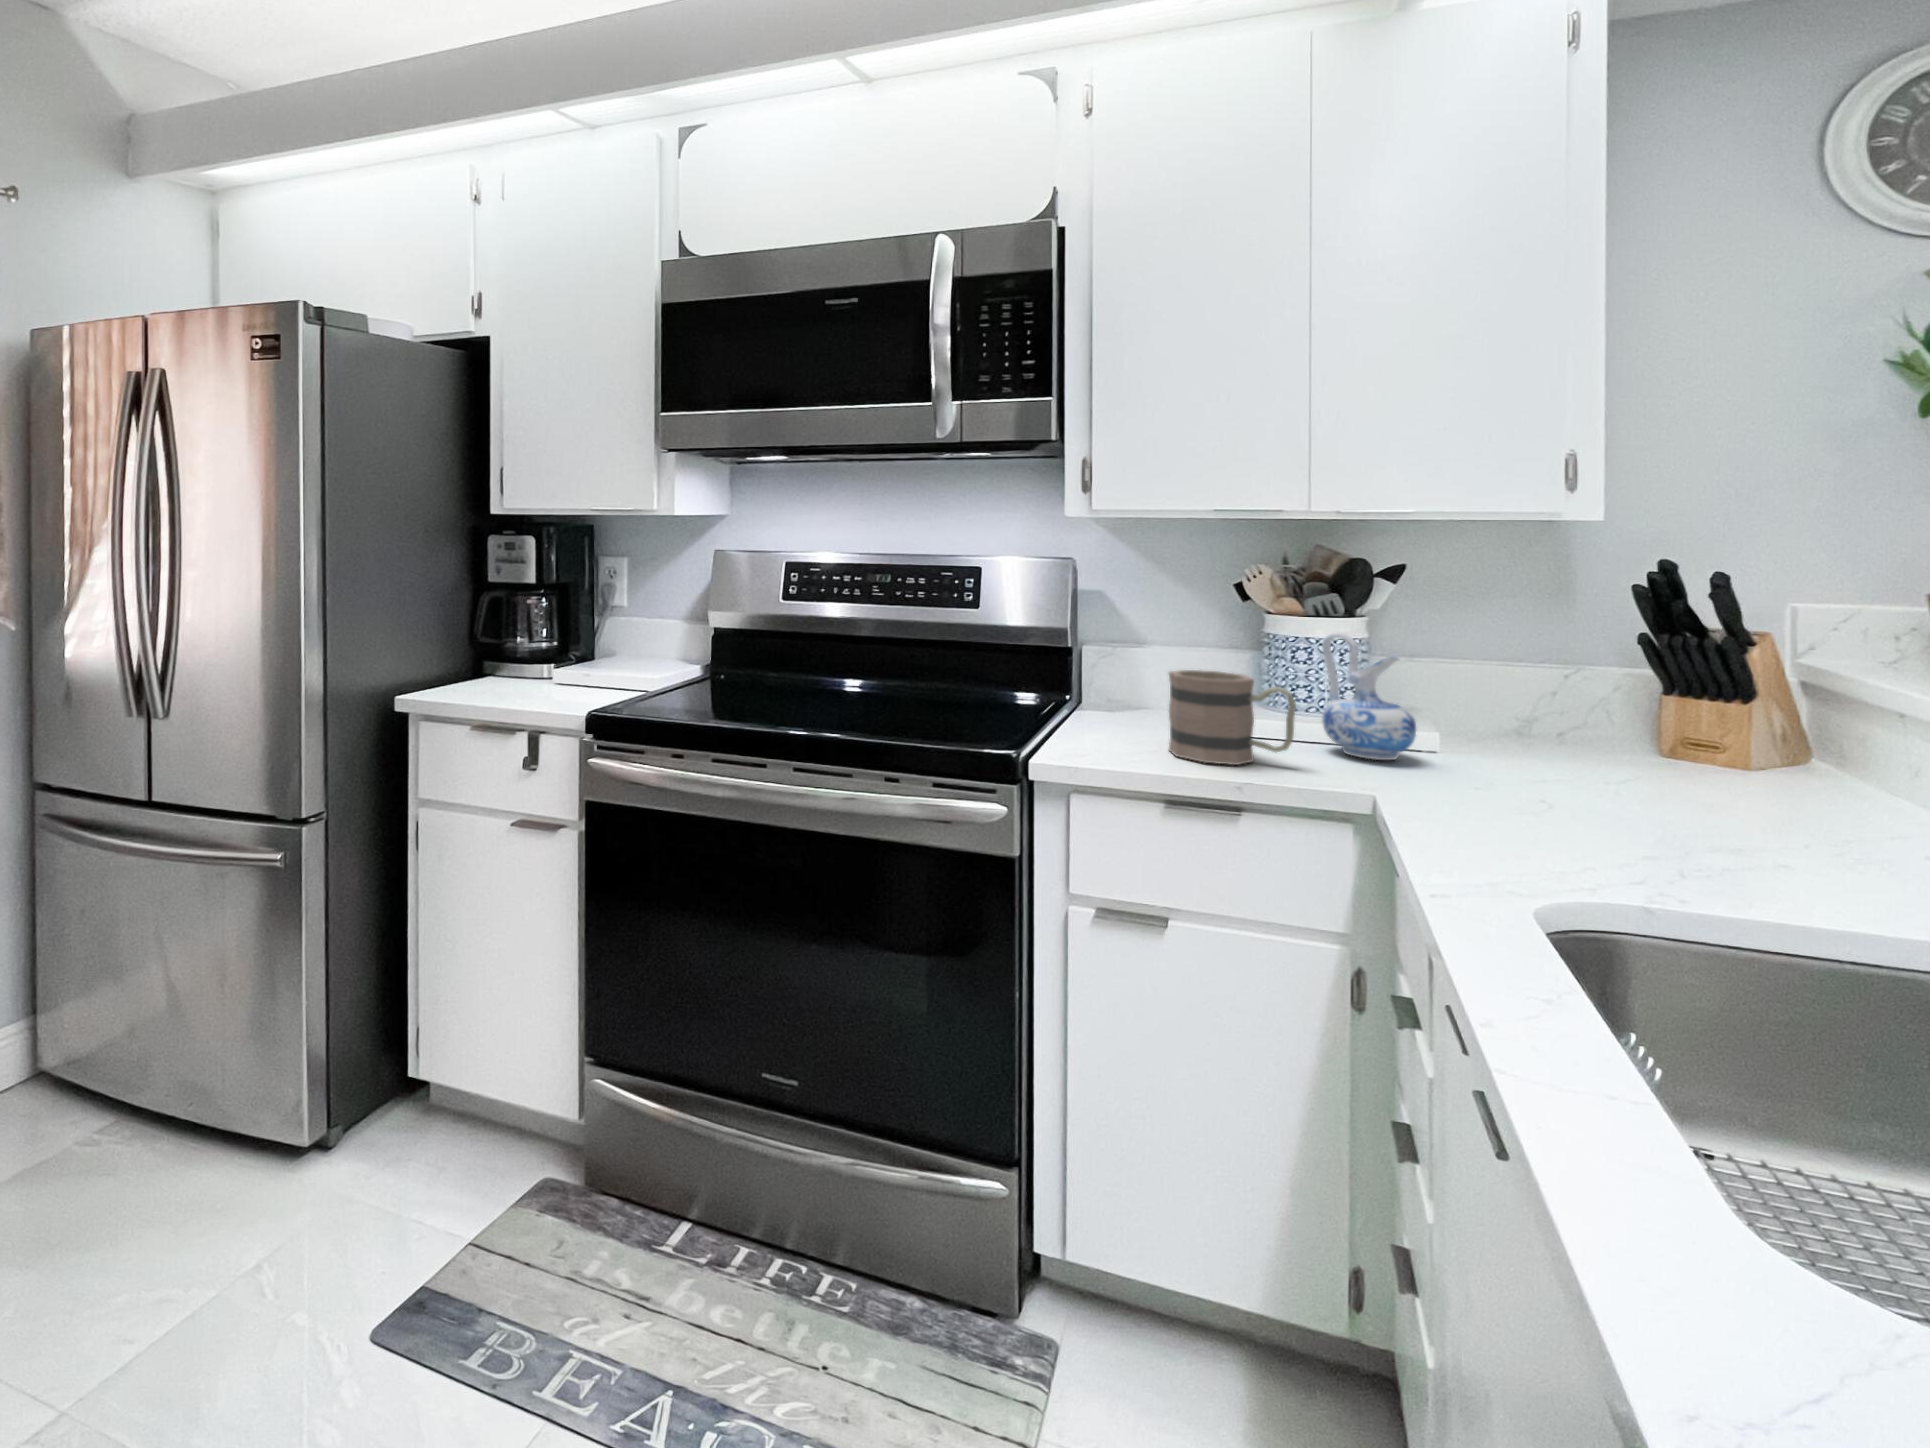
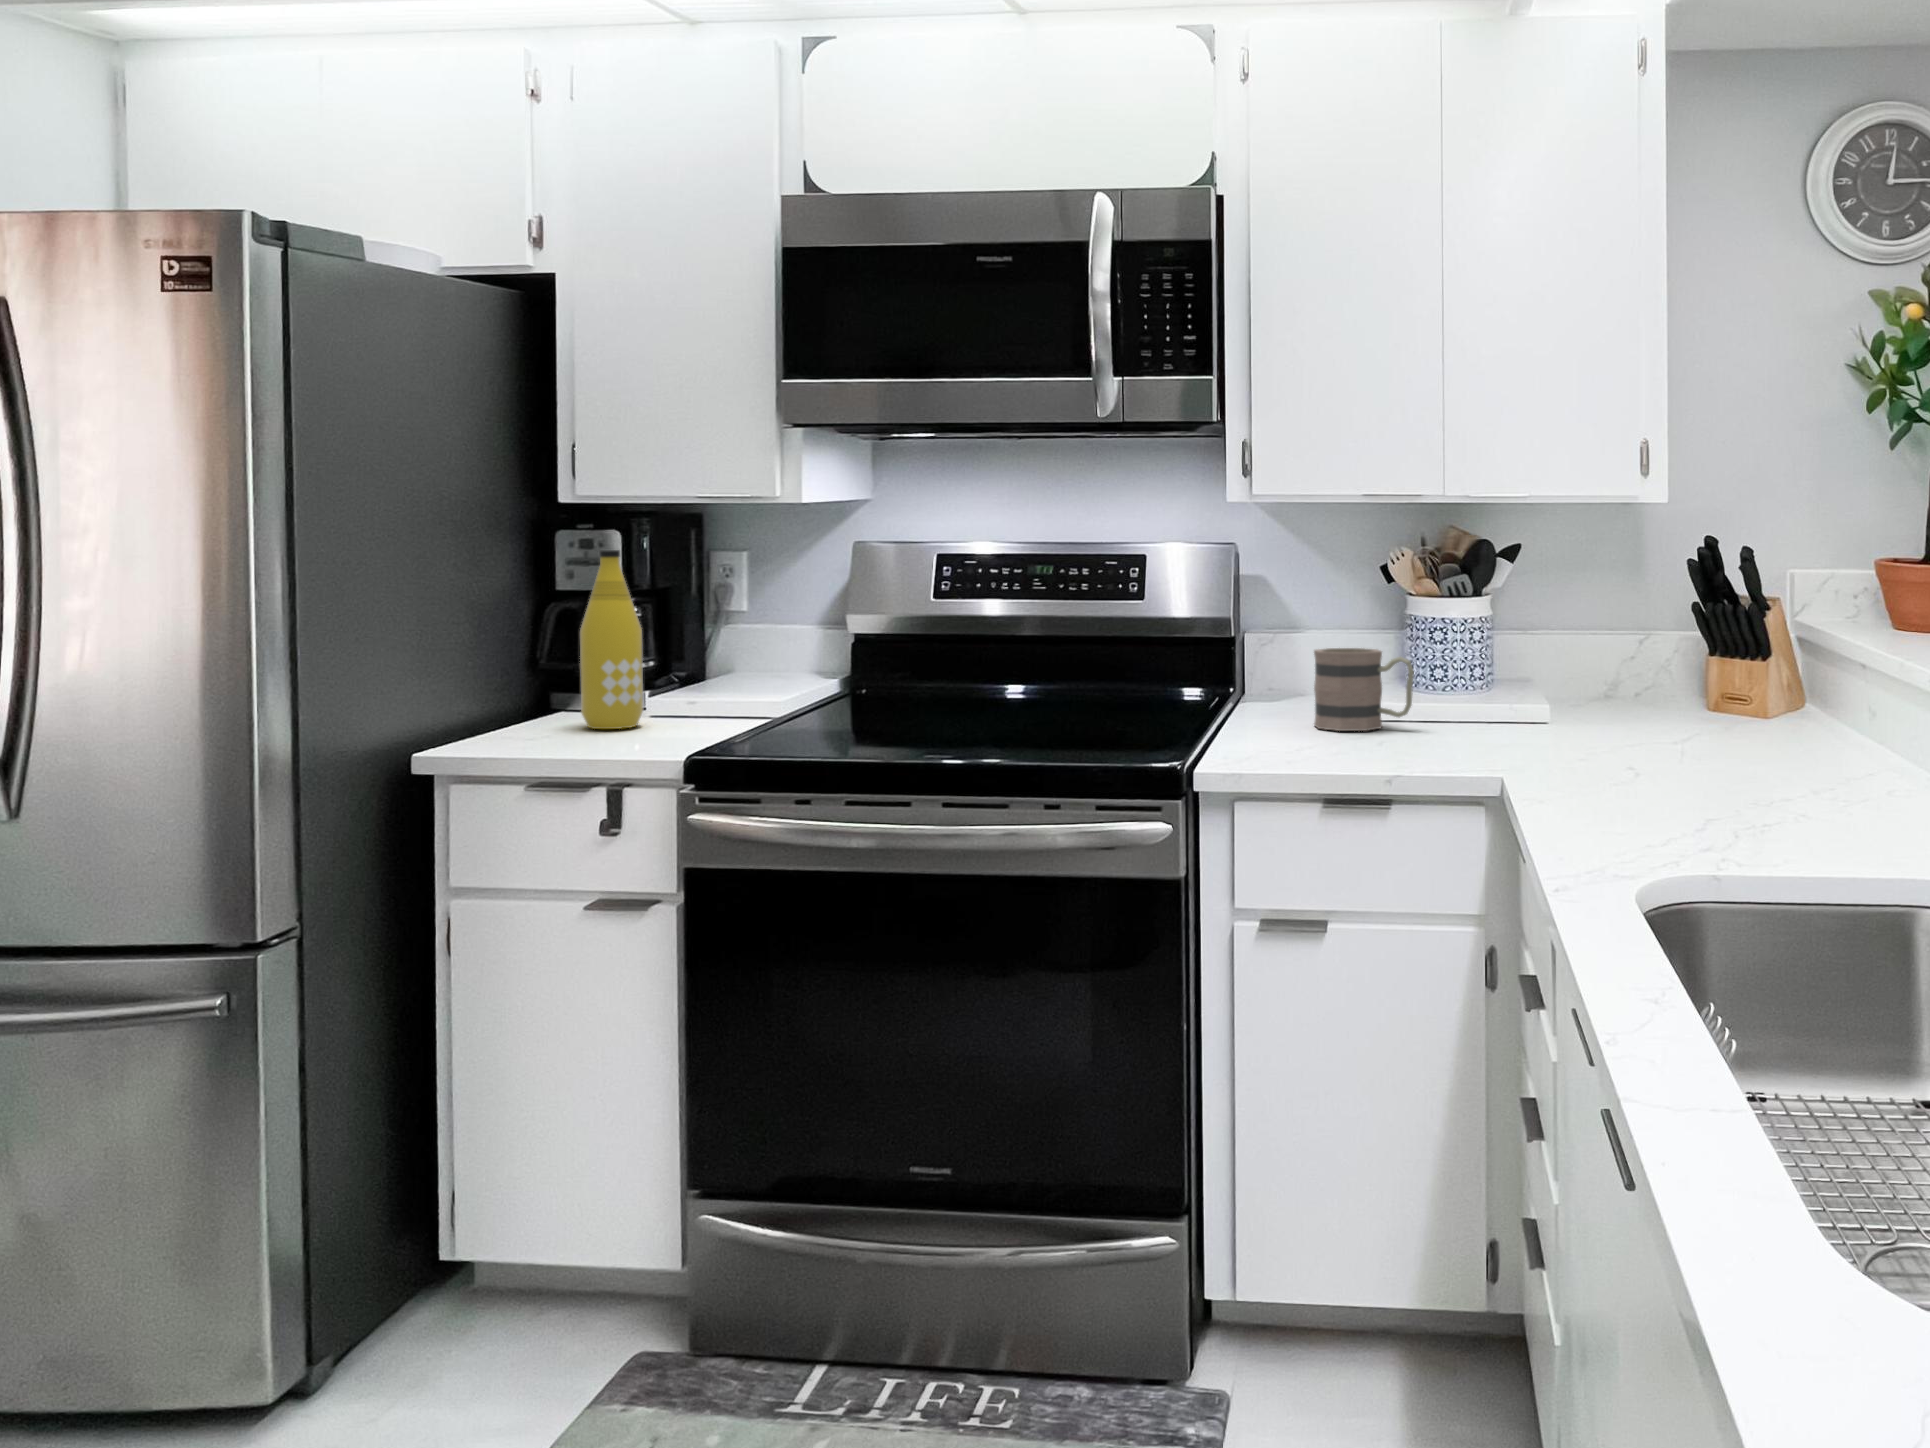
bottle: none [479,555,530,705] -> present [580,550,643,729]
ceramic pitcher: present [1322,632,1416,760] -> none [1444,607,1513,721]

